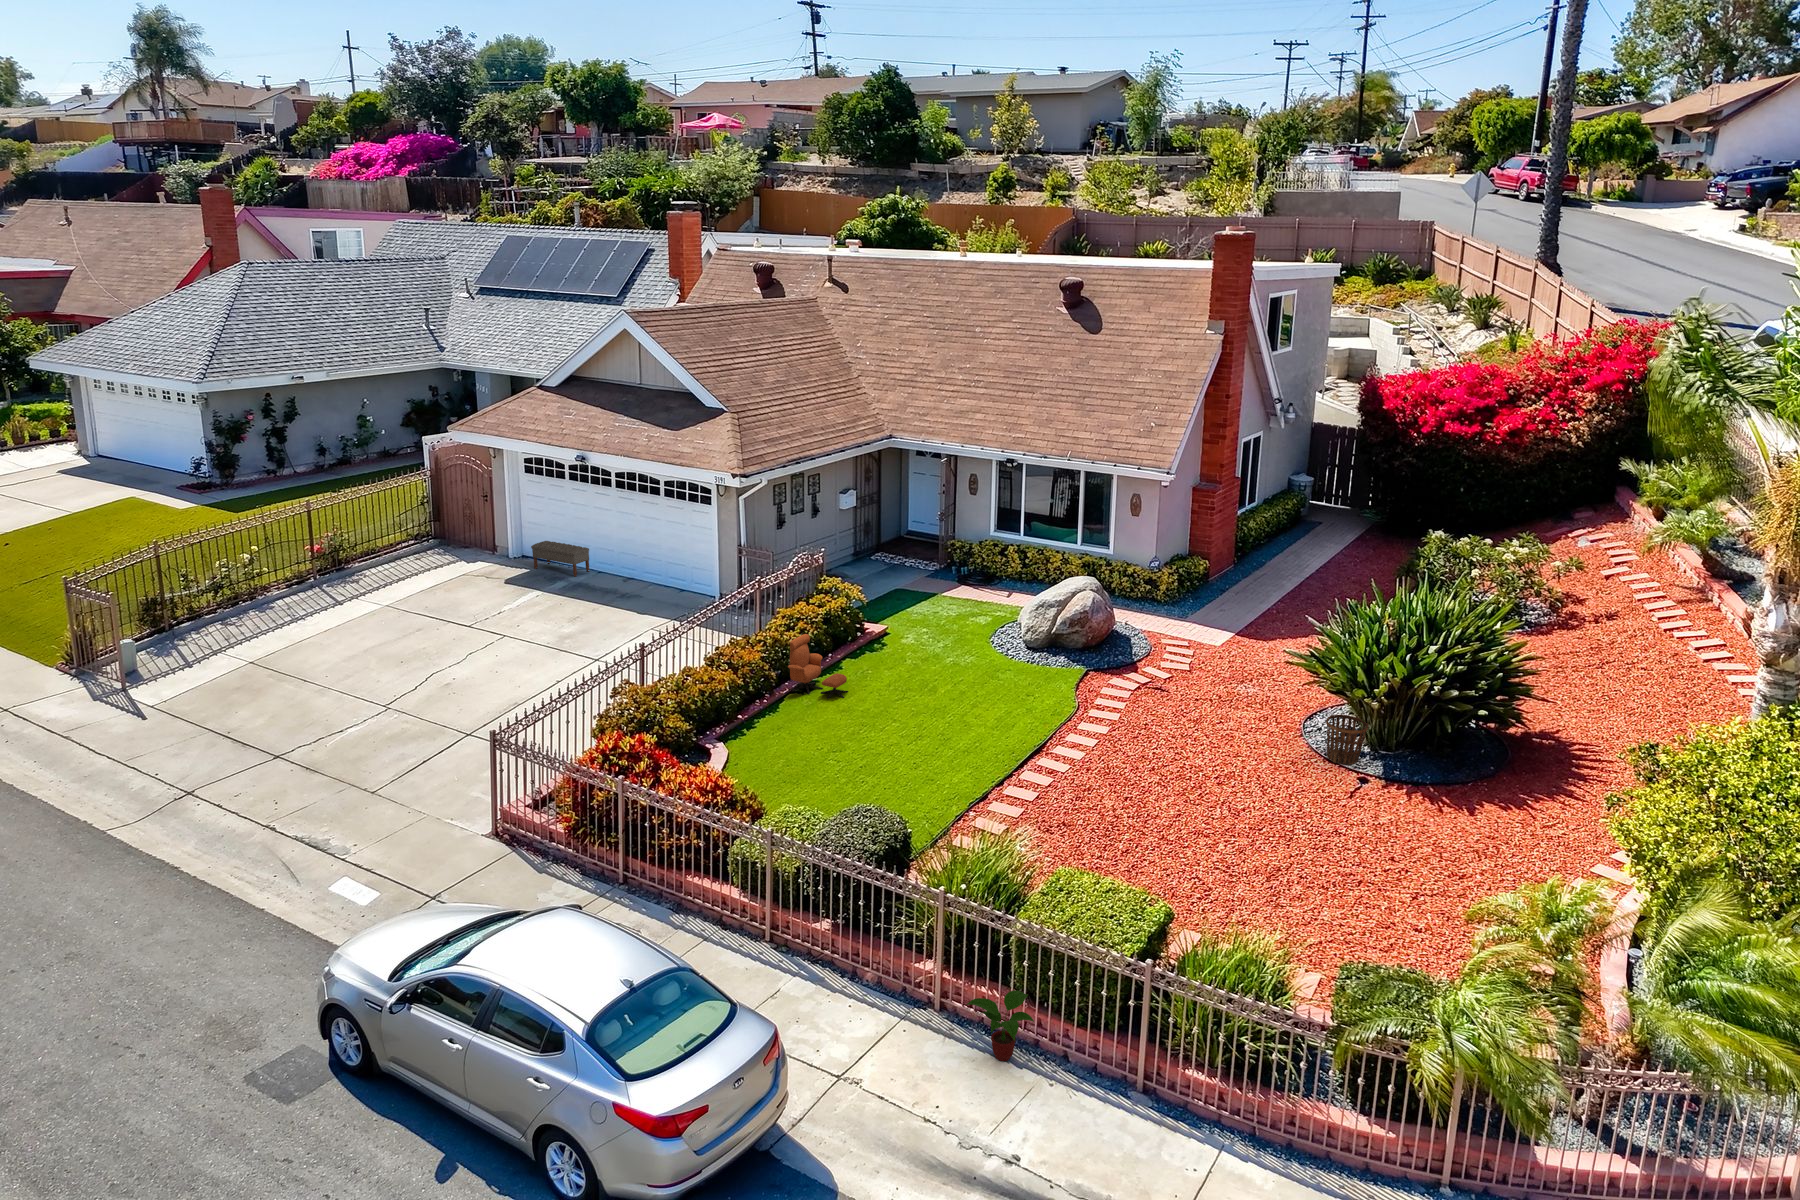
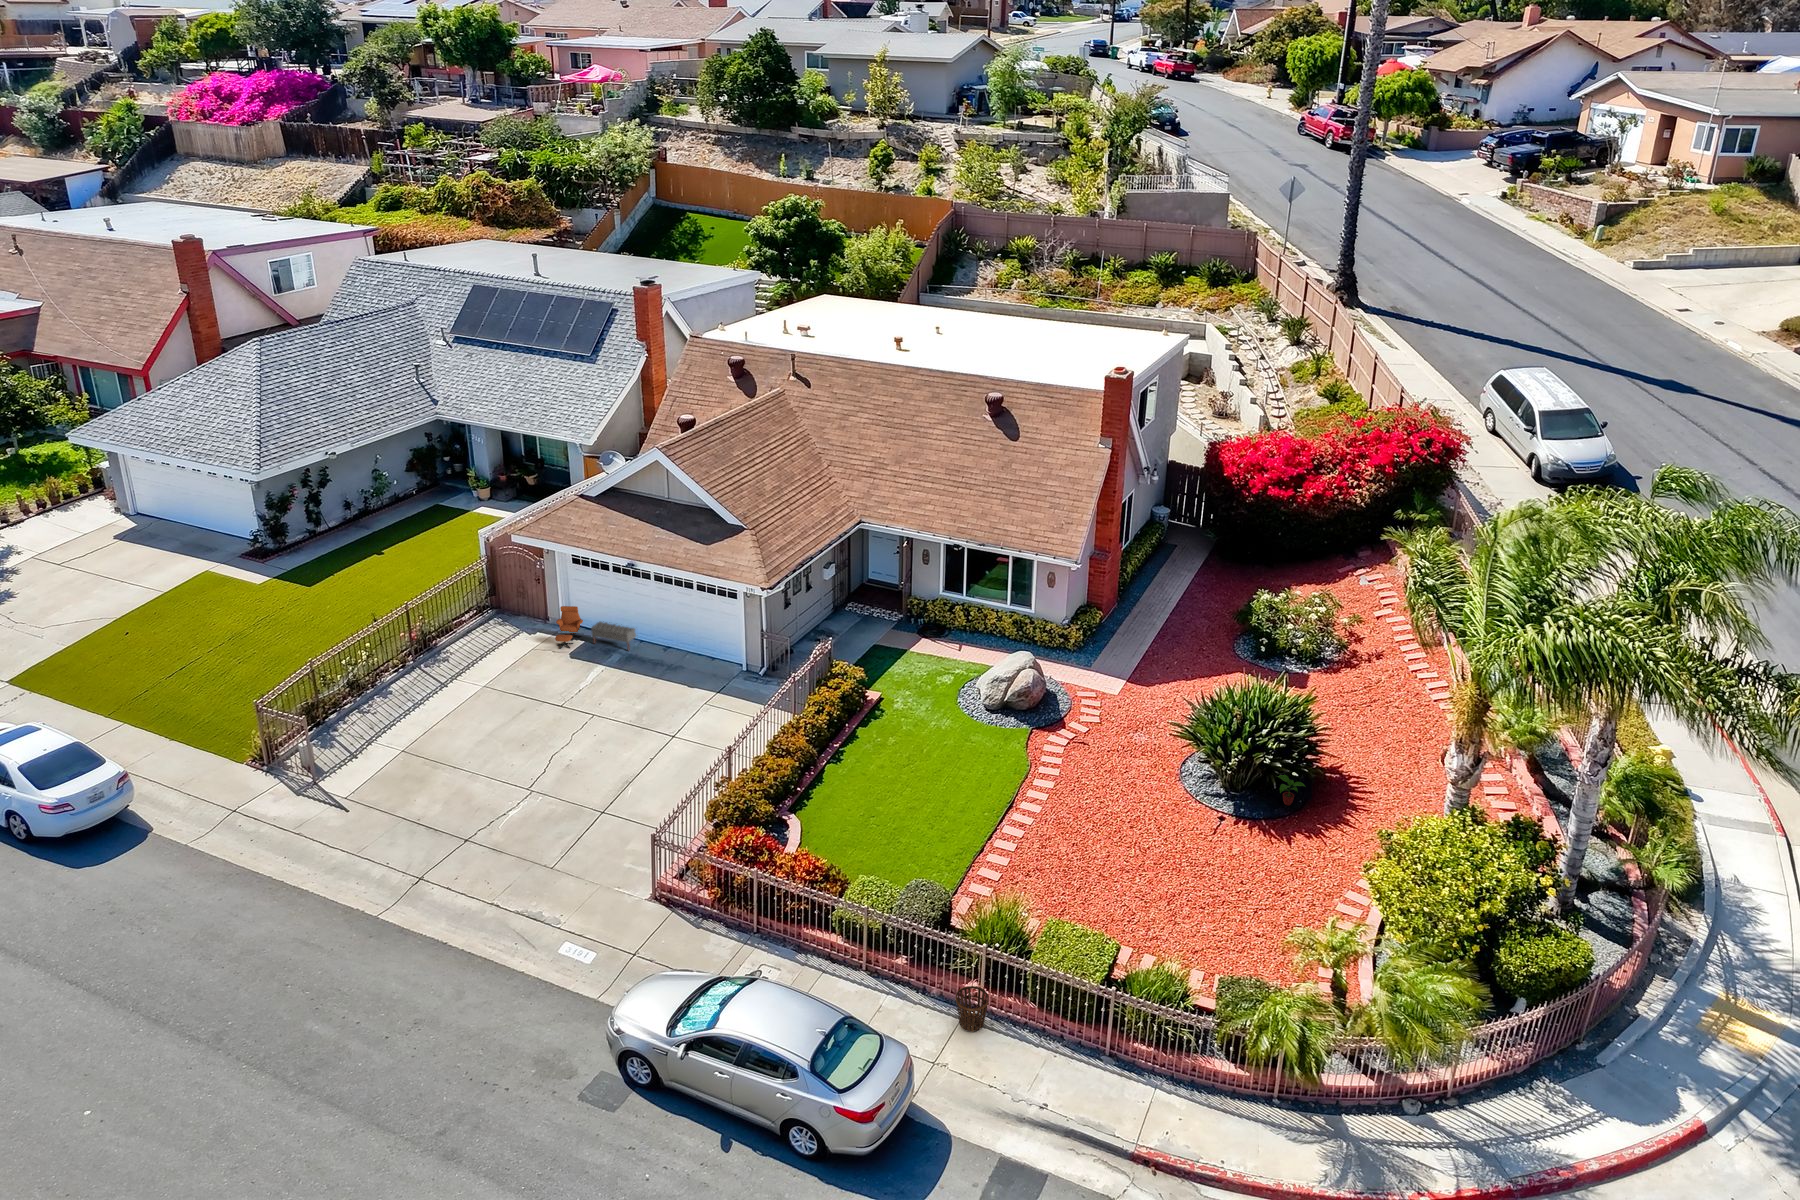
lounge chair: present [788,634,848,699] -> present [555,606,583,649]
basket: present [1326,715,1369,765] -> present [955,986,989,1032]
potted plant: present [967,990,1034,1061] -> present [1278,775,1305,805]

